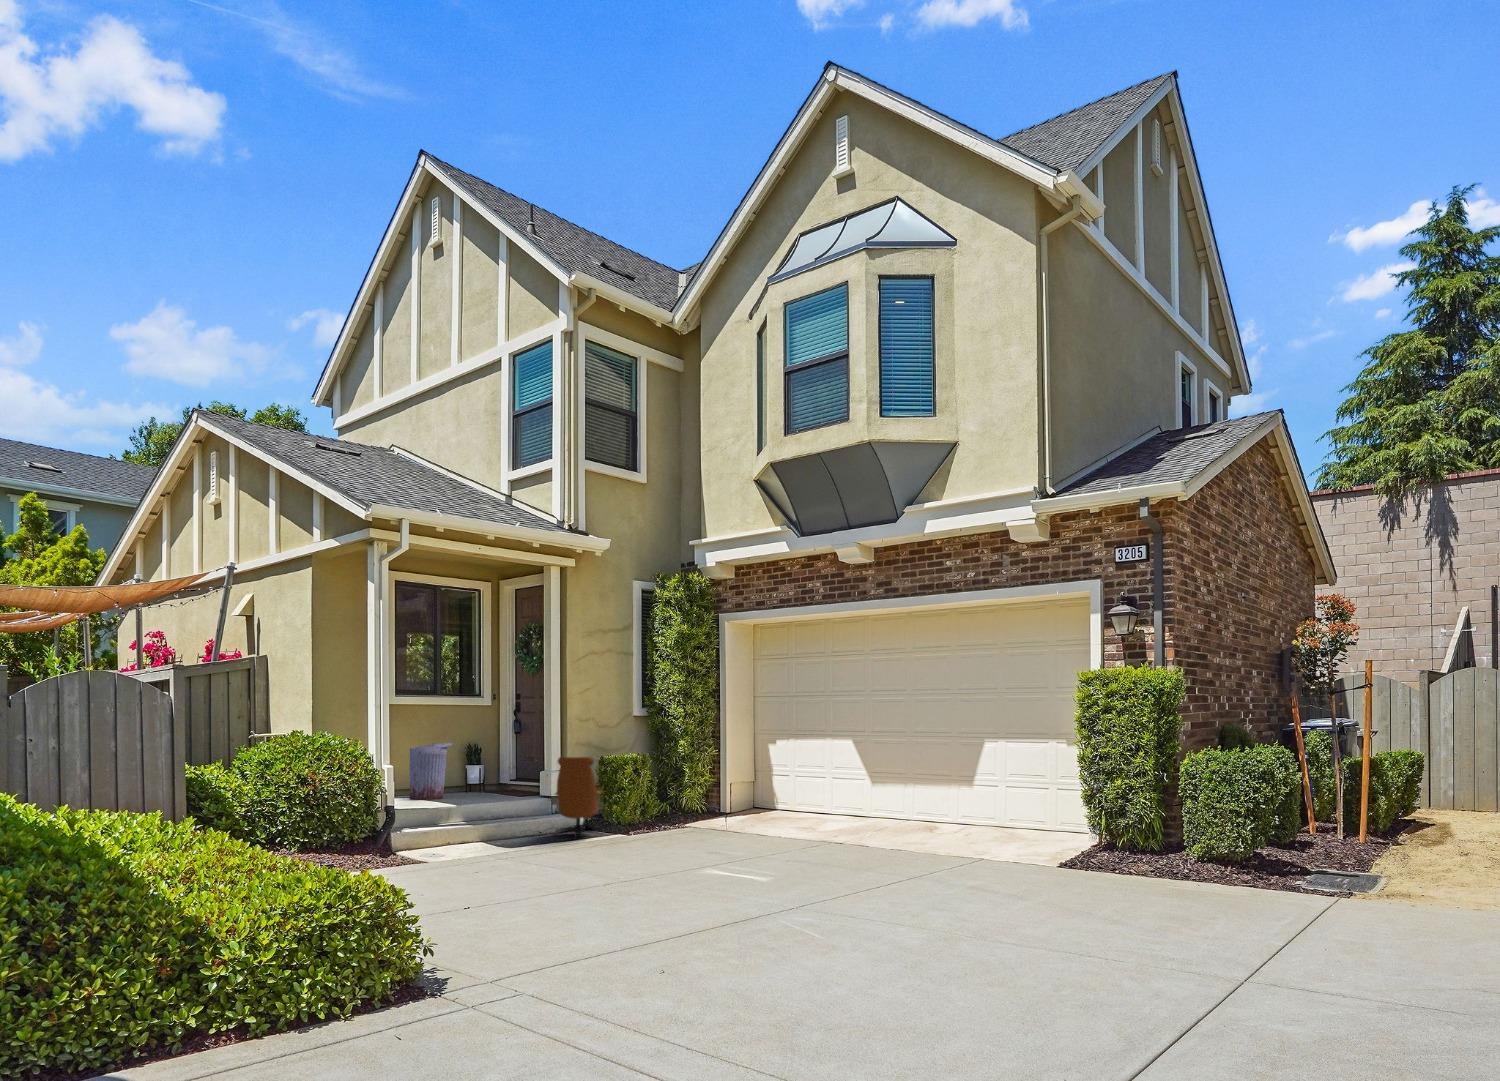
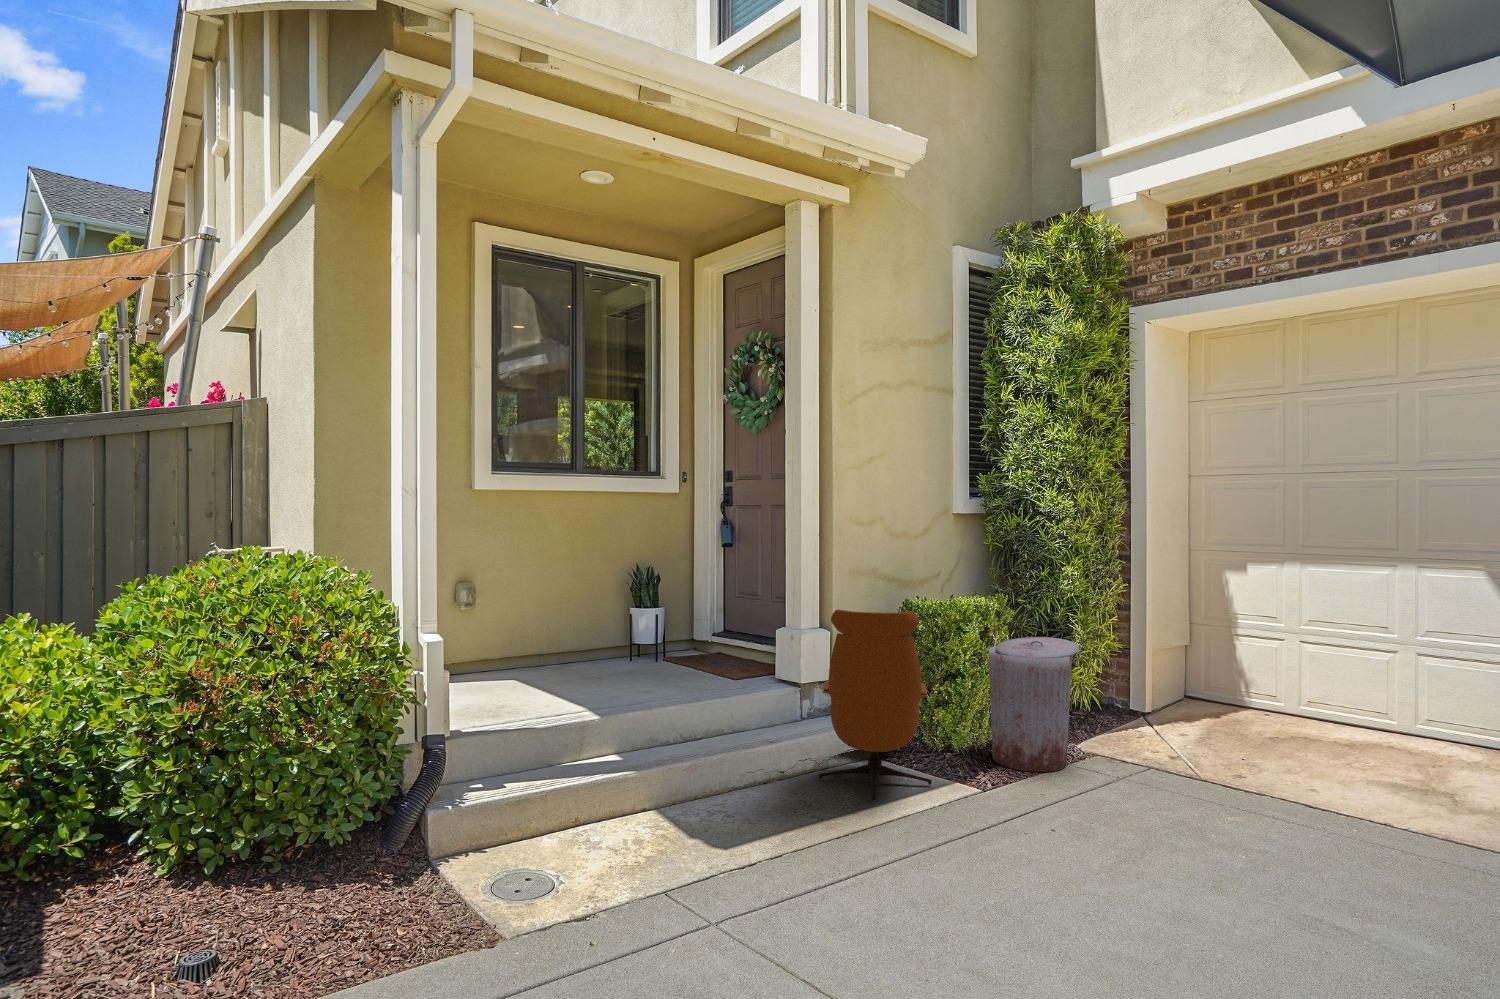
trash can: present [410,743,453,800] -> present [989,637,1079,772]

